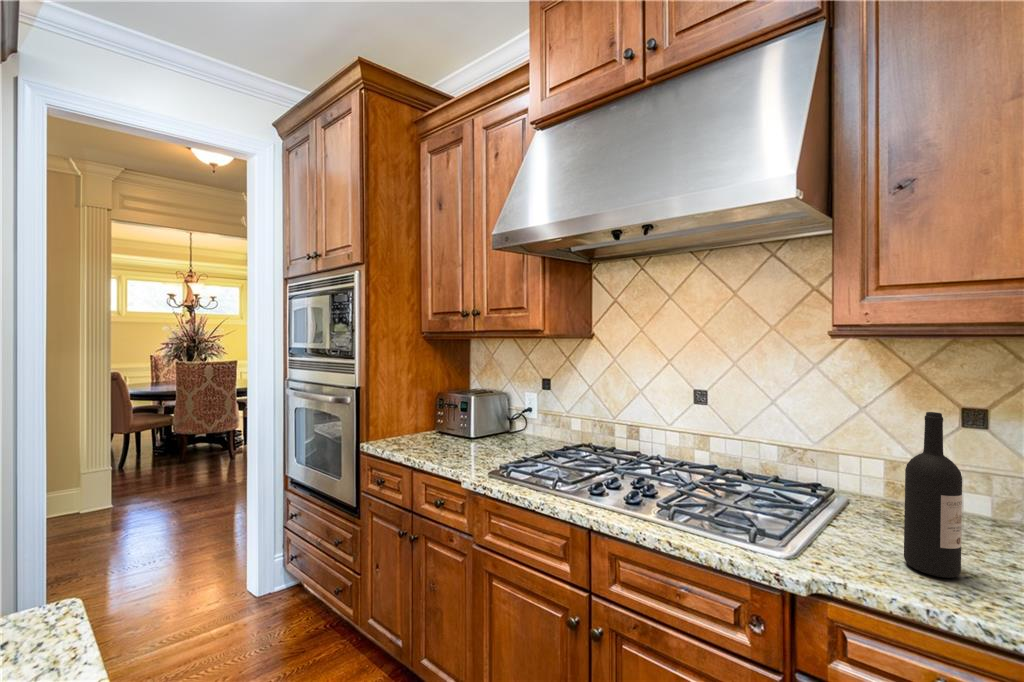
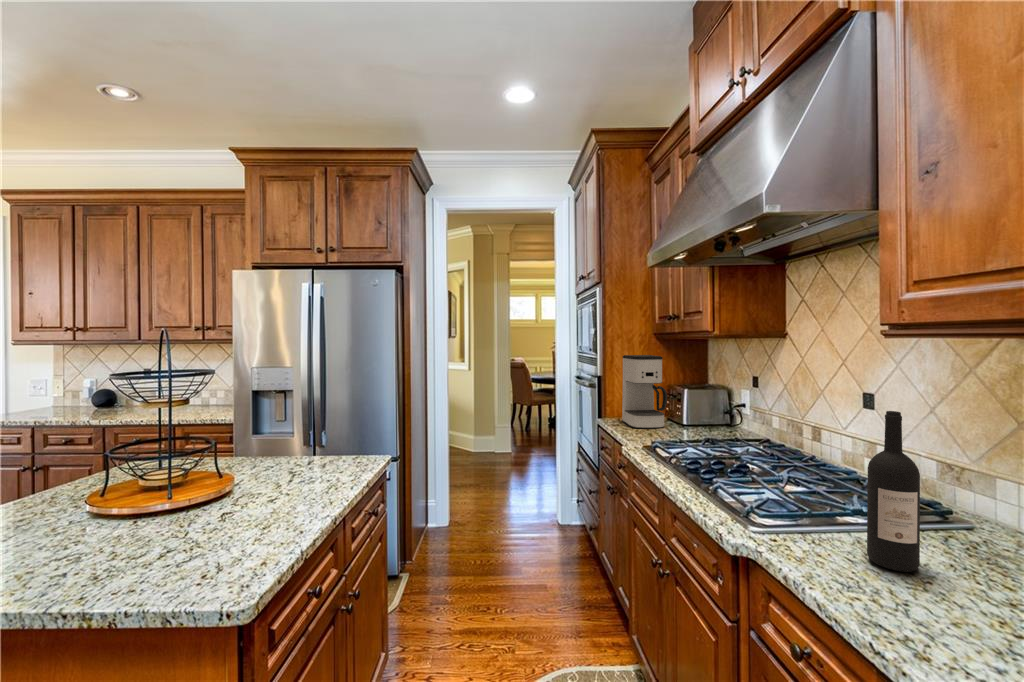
coffee maker: none [404,358,463,454] -> present [622,355,667,429]

